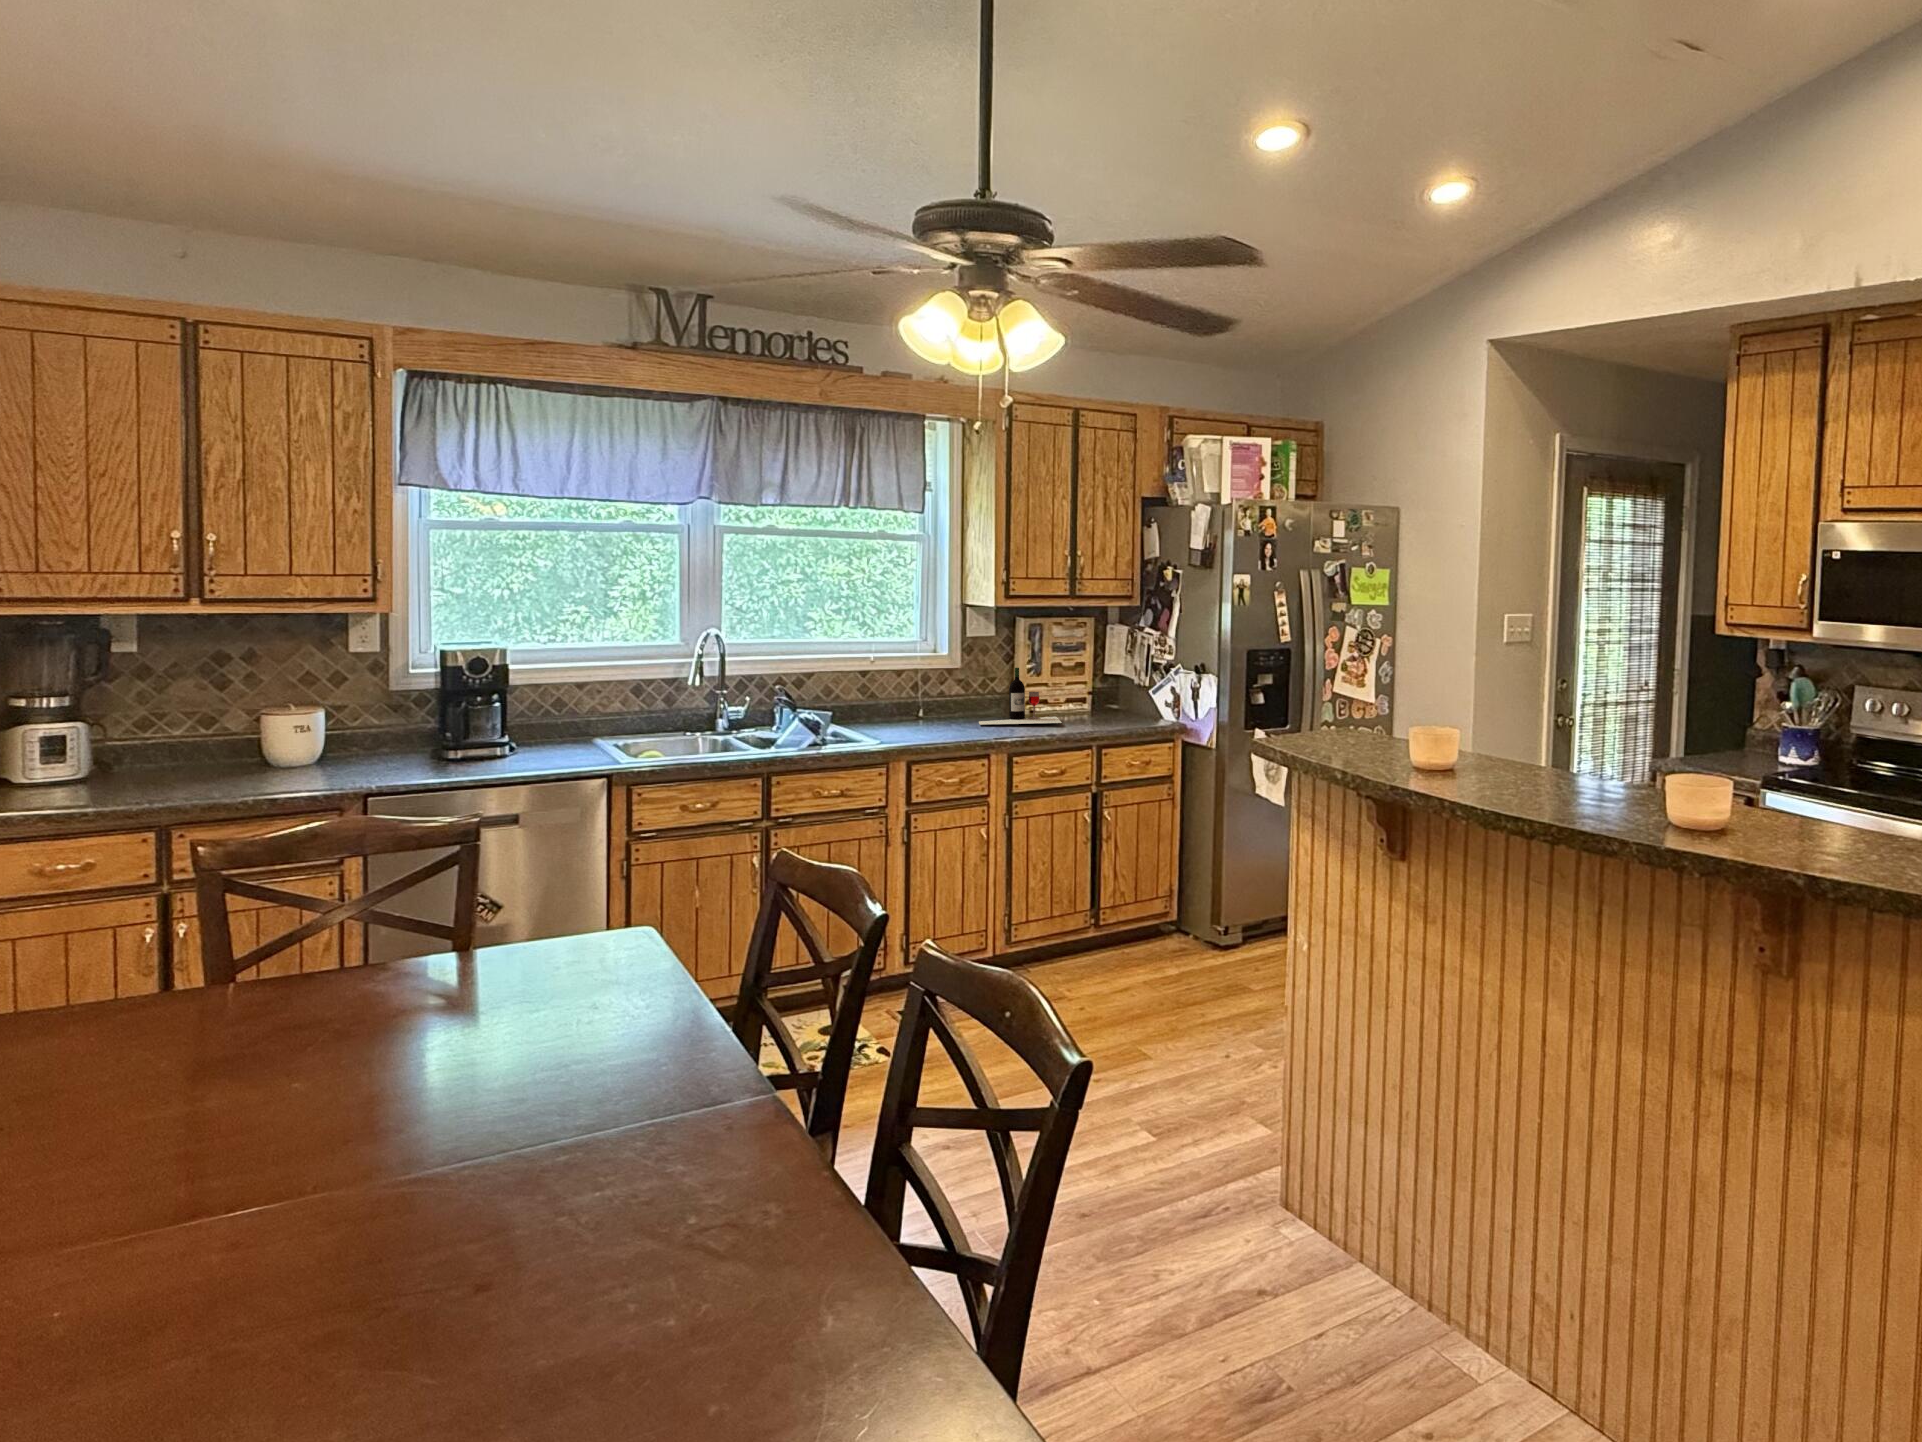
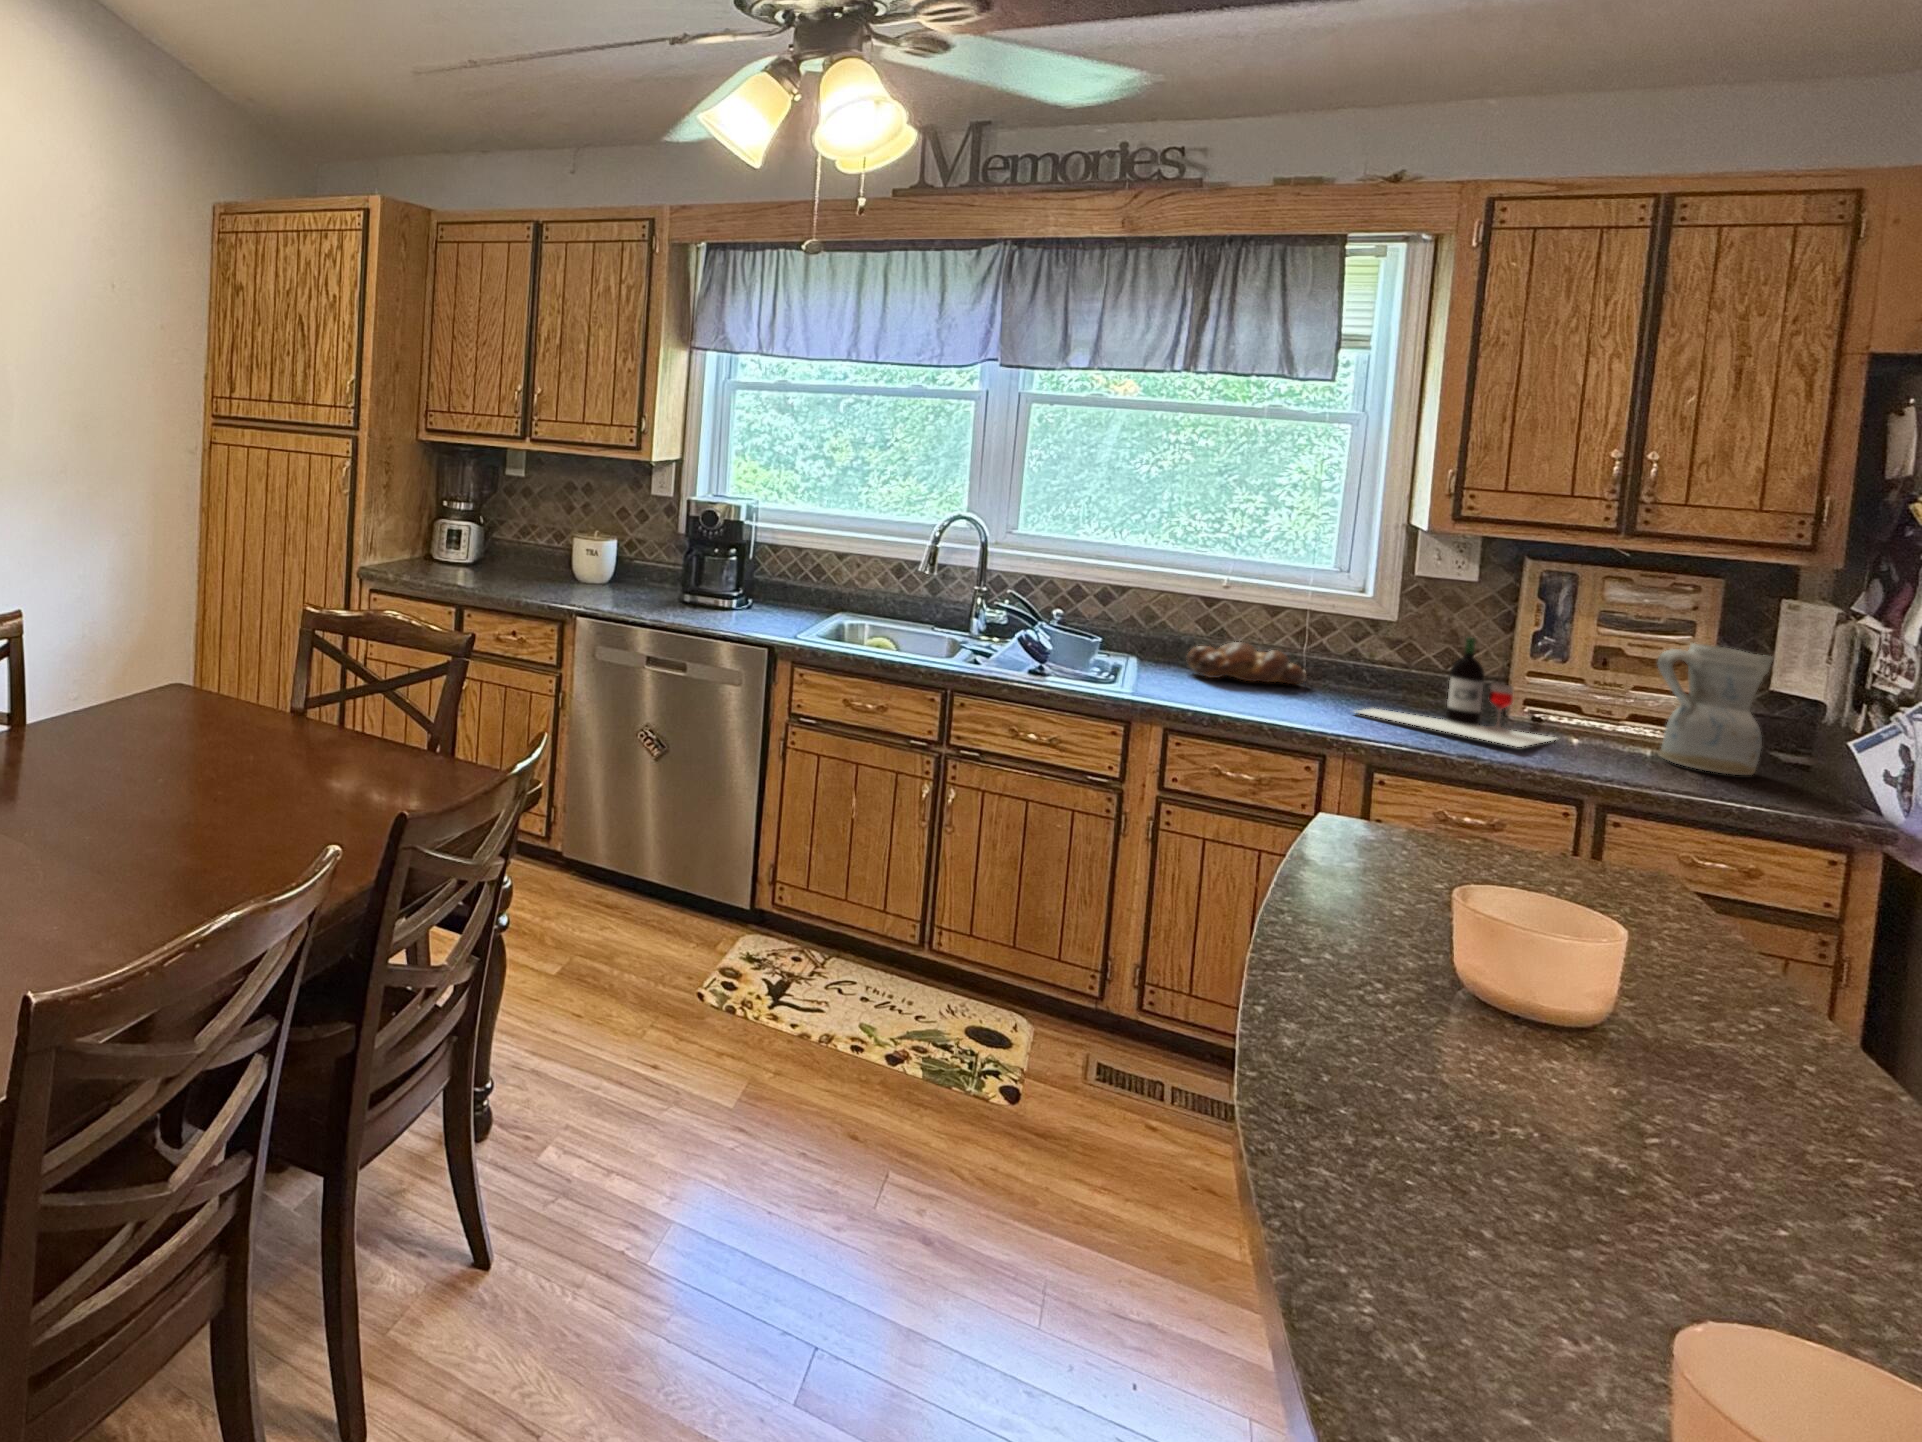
ceramic pitcher: none [1093,652,1129,716] -> present [1658,644,1773,775]
bread loaf: none [873,696,936,724] -> present [1186,642,1306,684]

